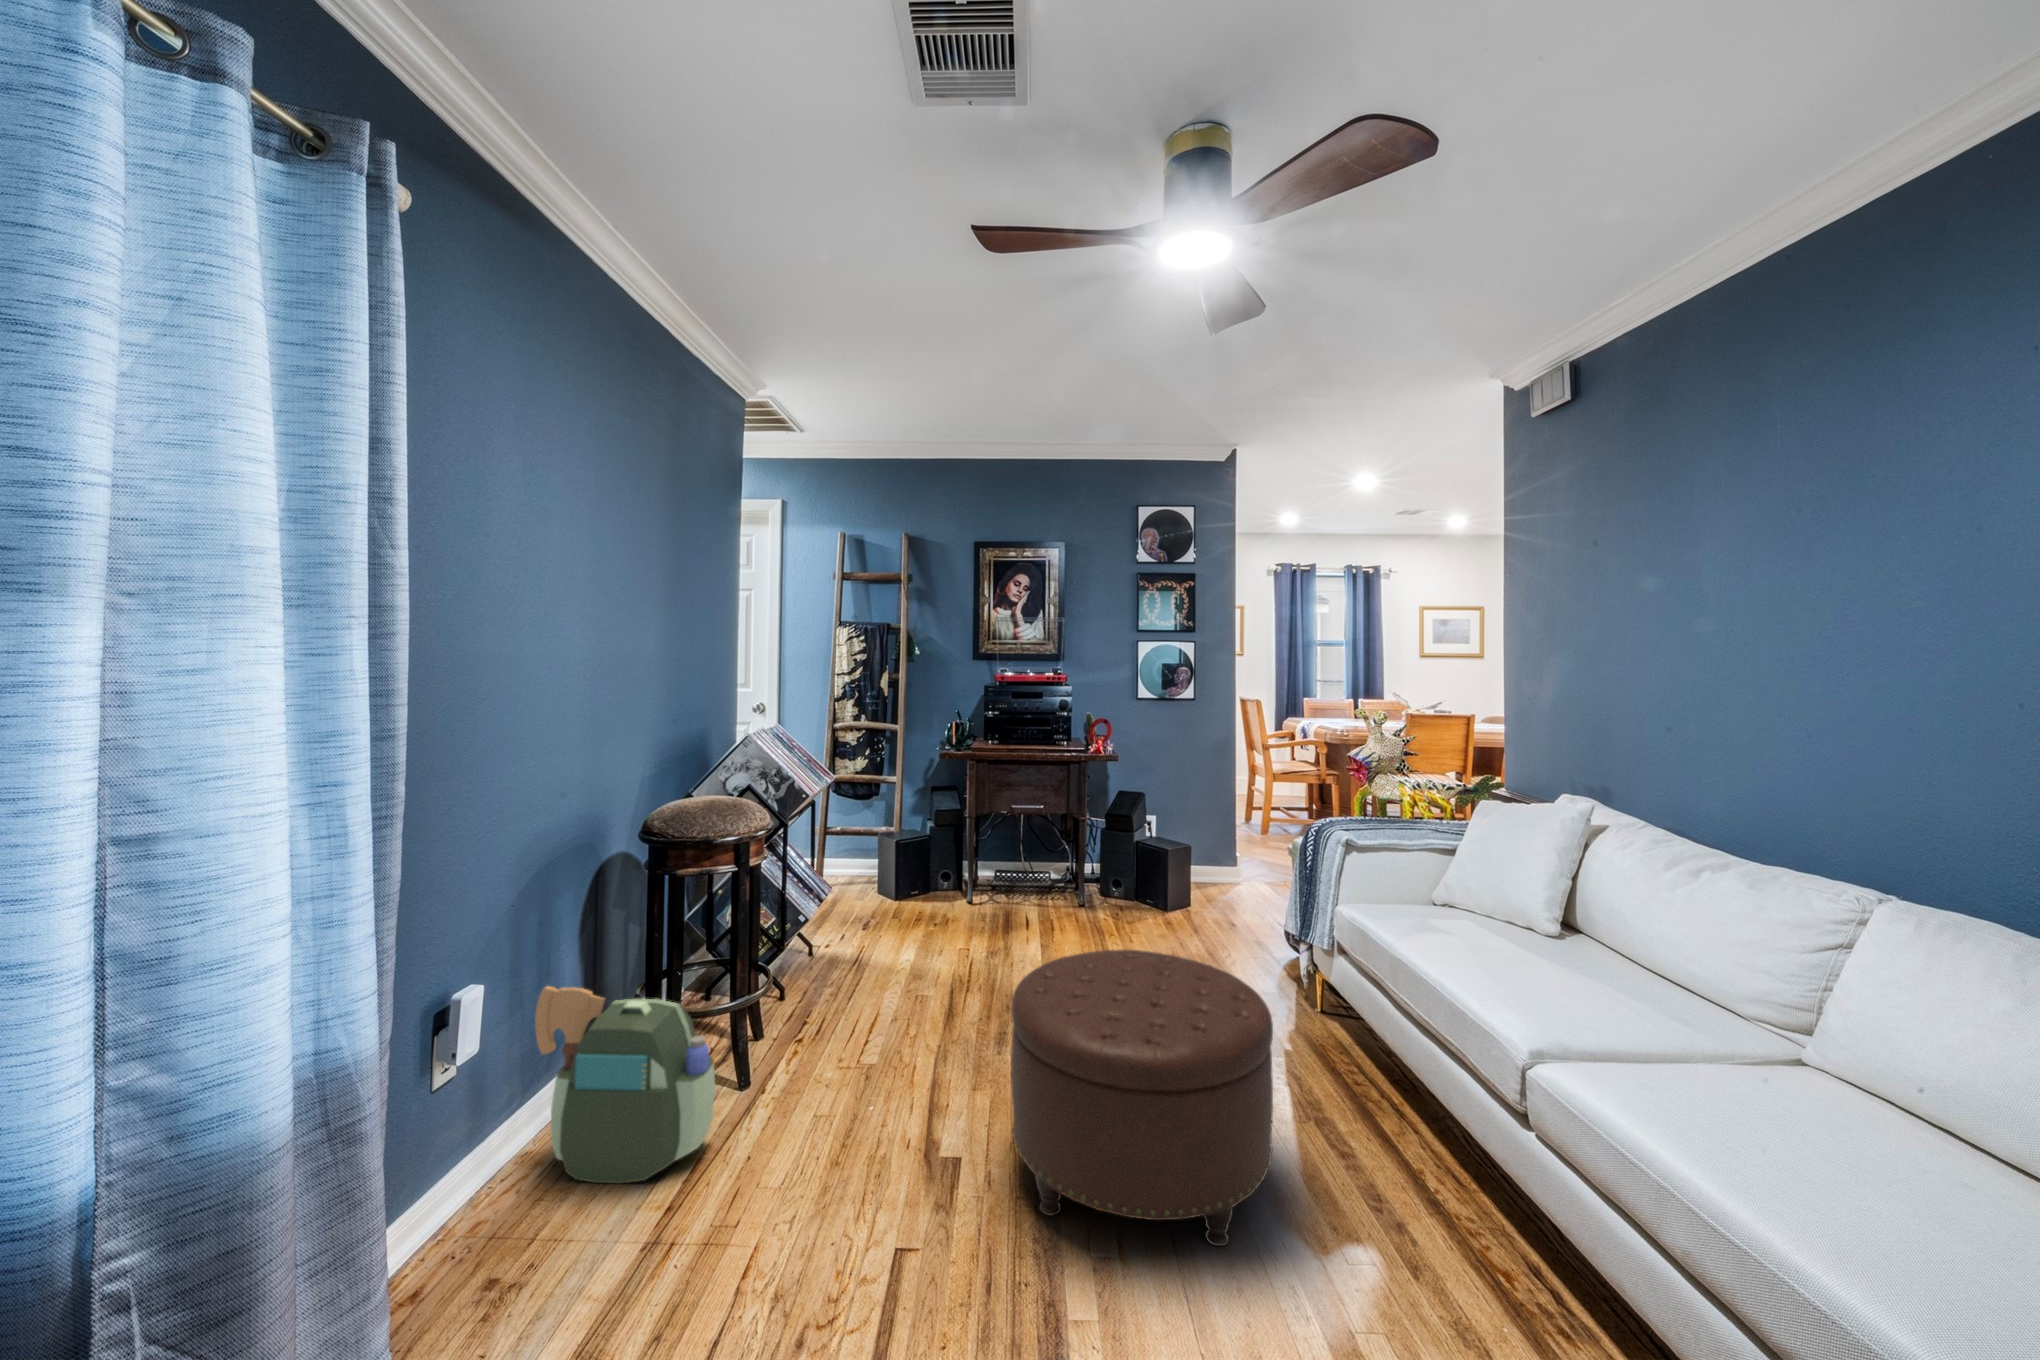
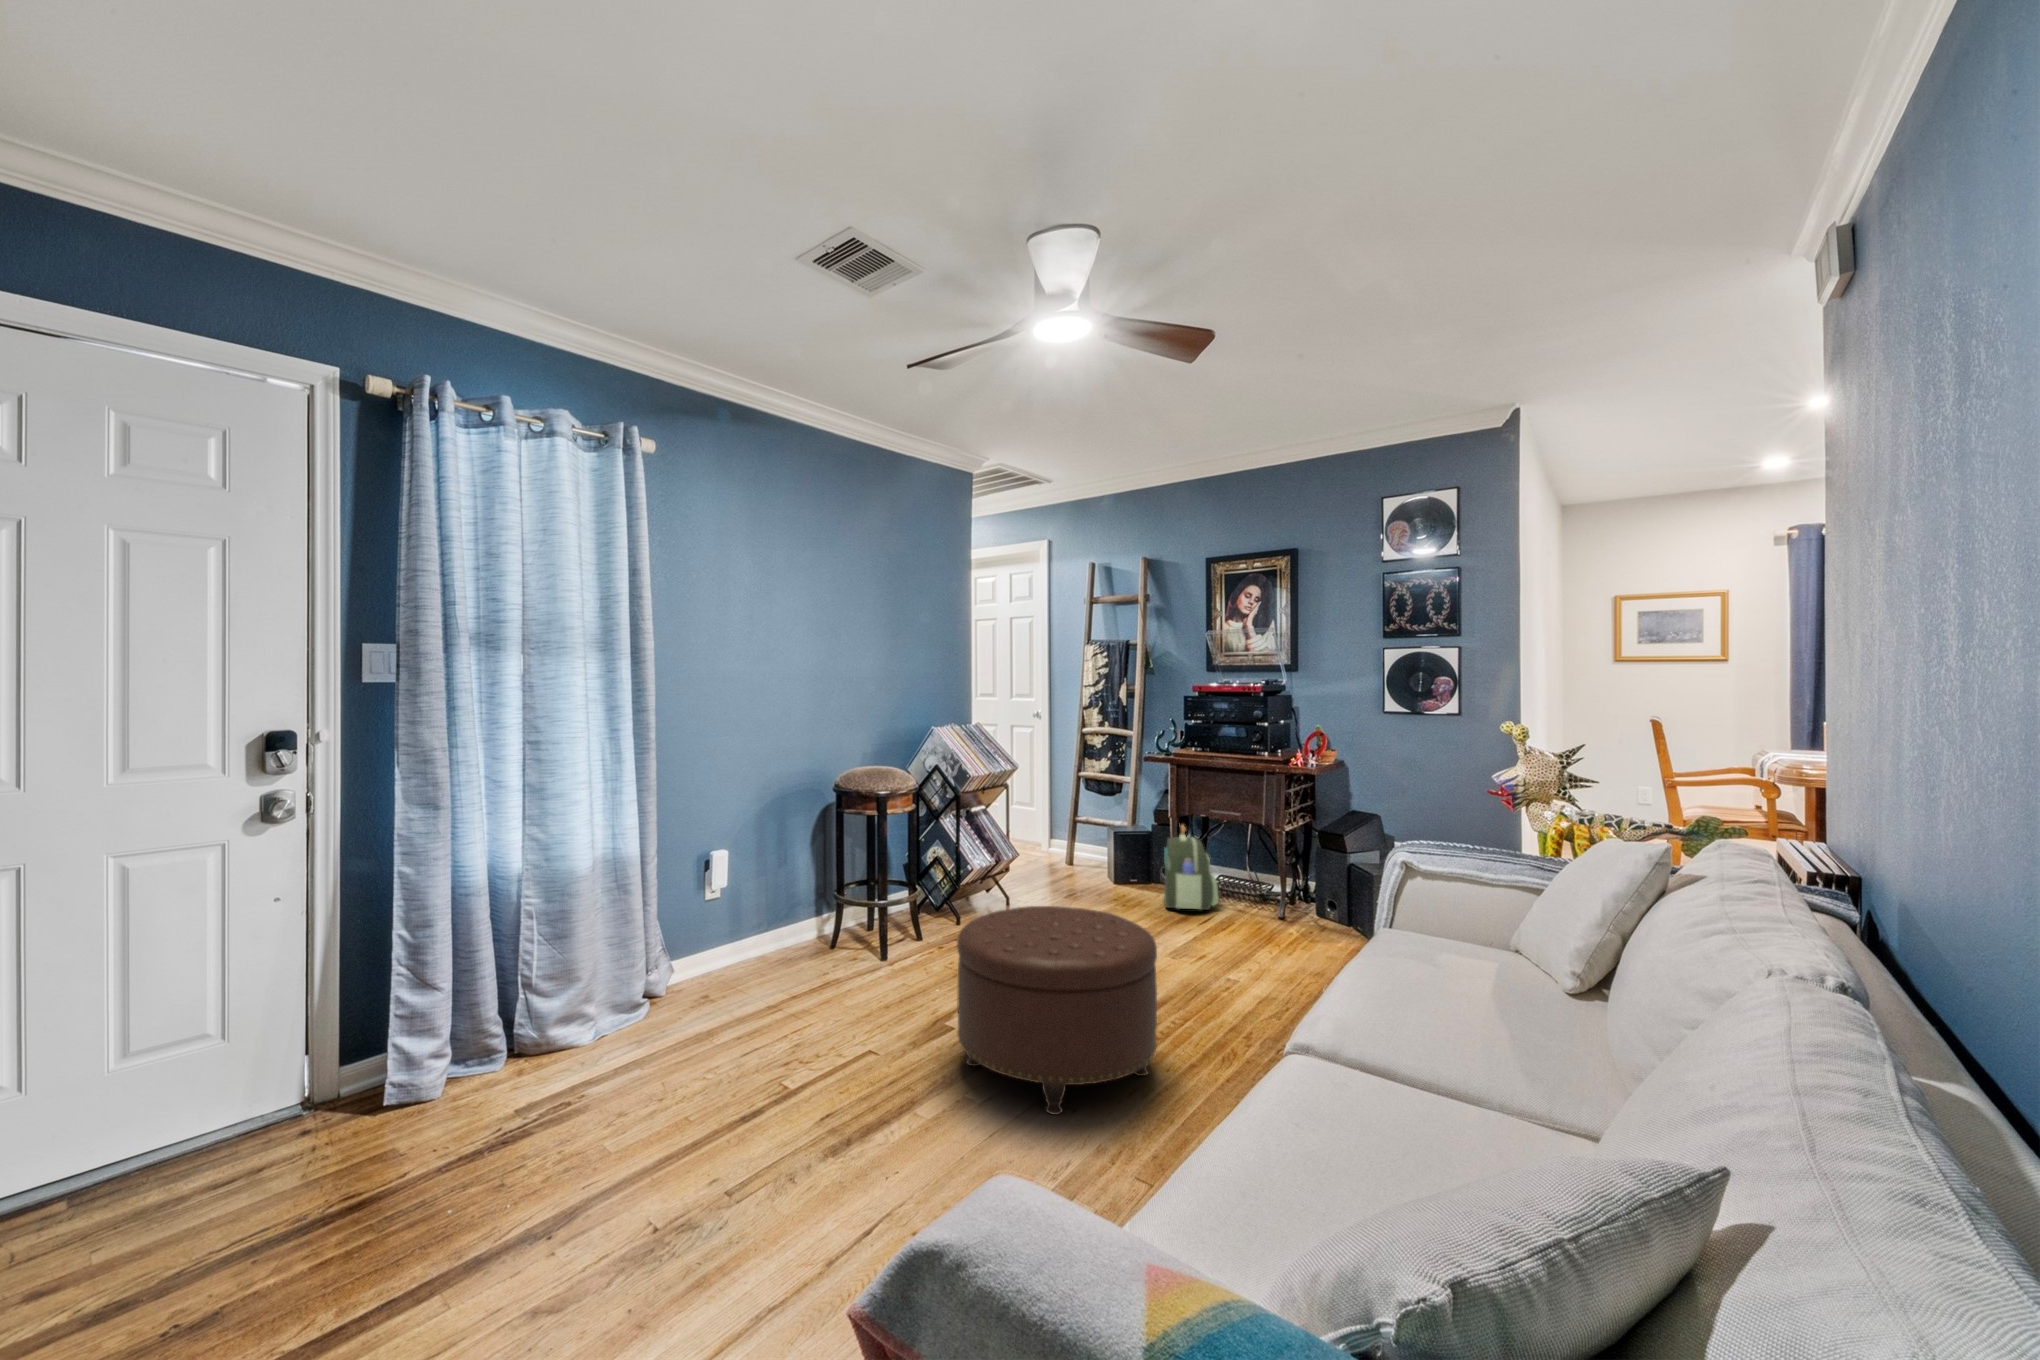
backpack: present [535,986,715,1183] -> present [1164,825,1218,910]

